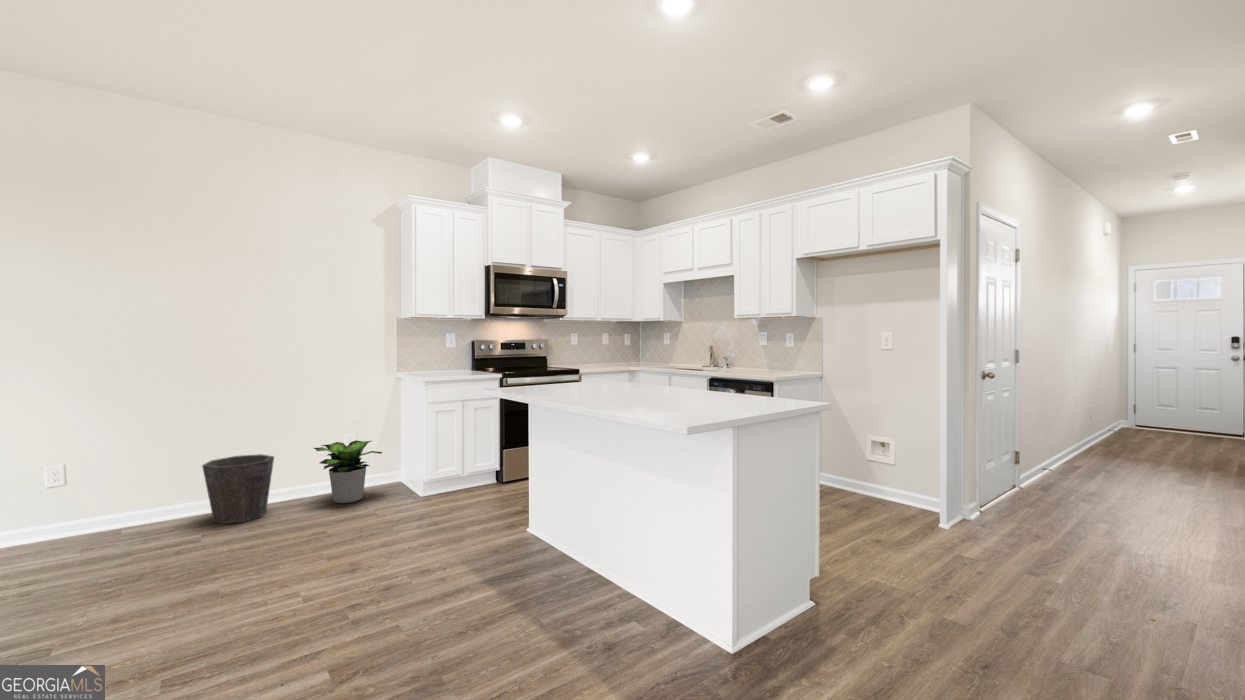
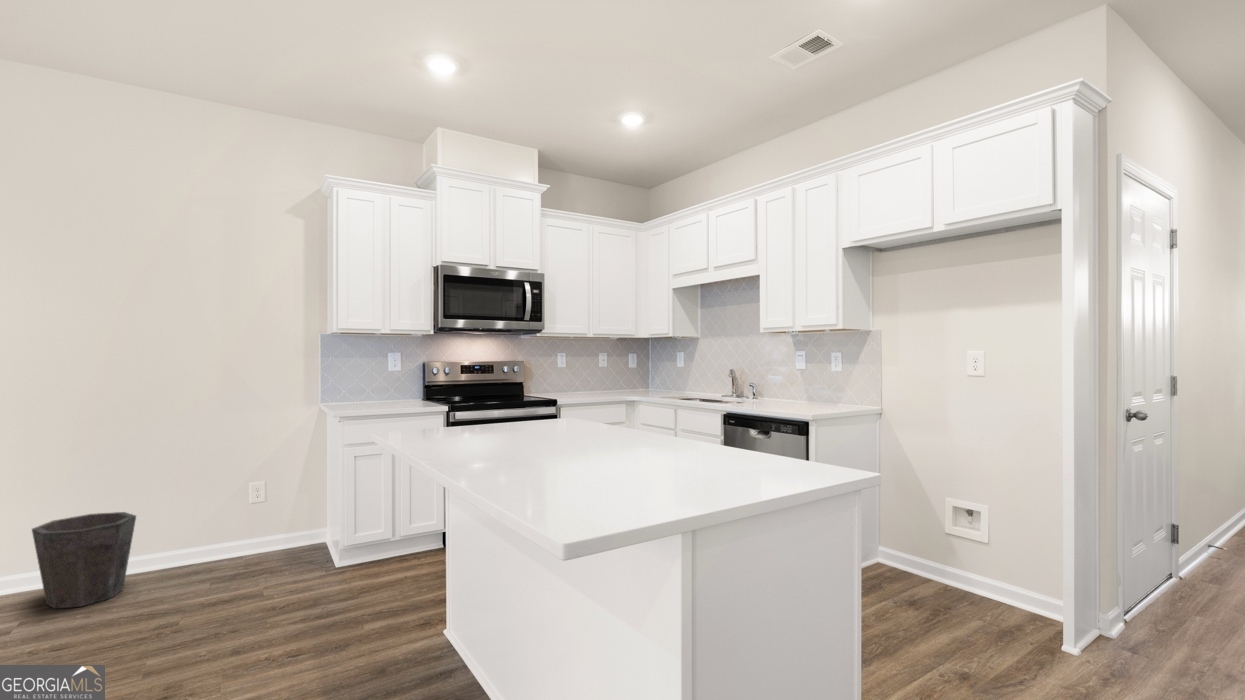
potted plant: present [314,440,382,503] -> none [190,492,290,578]

